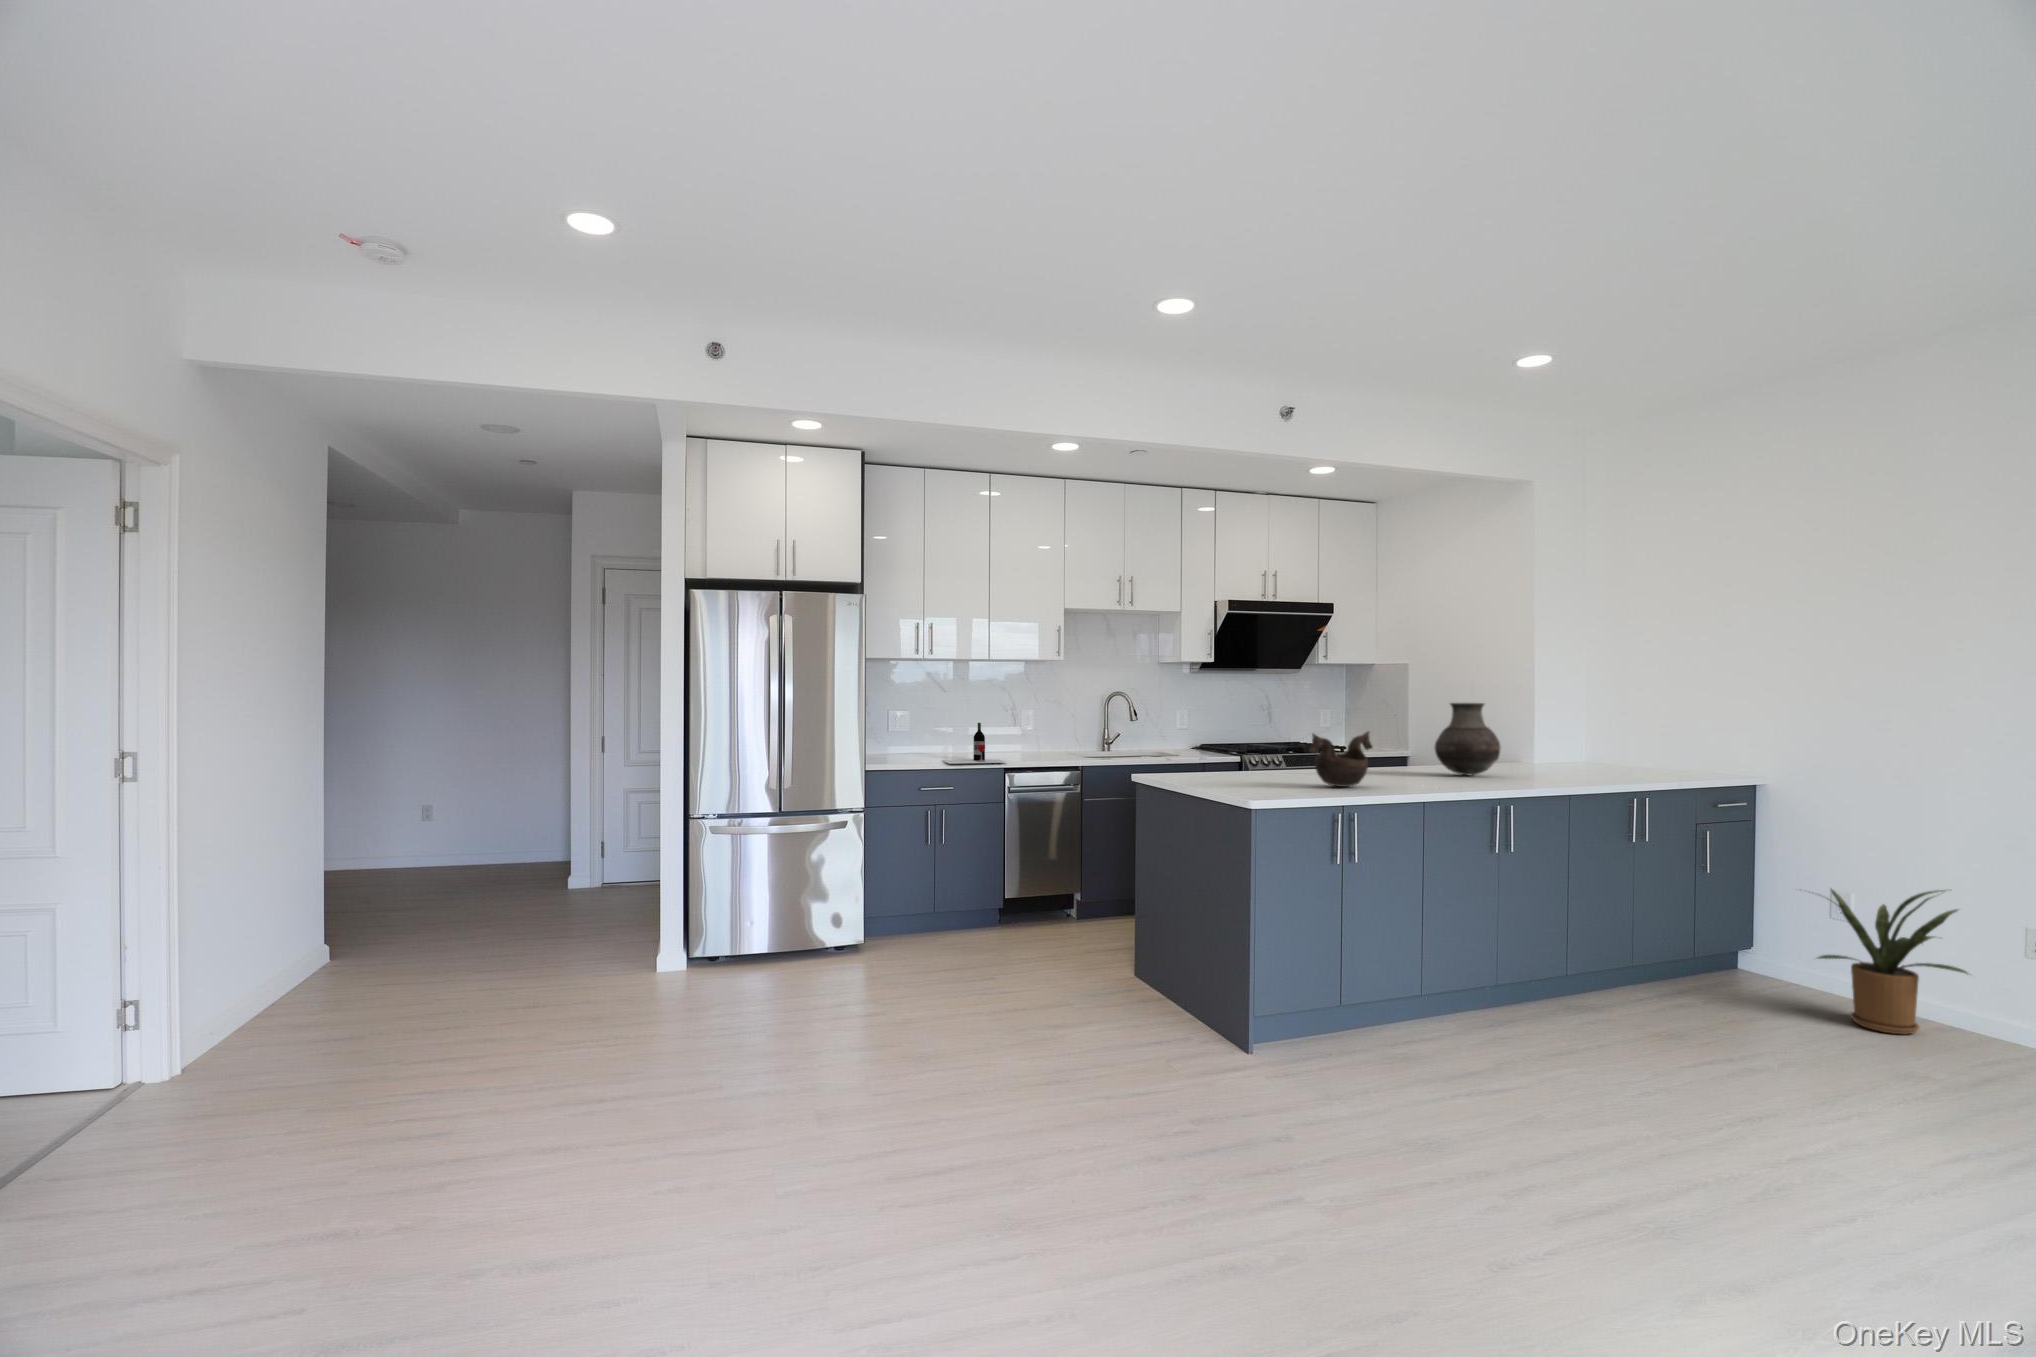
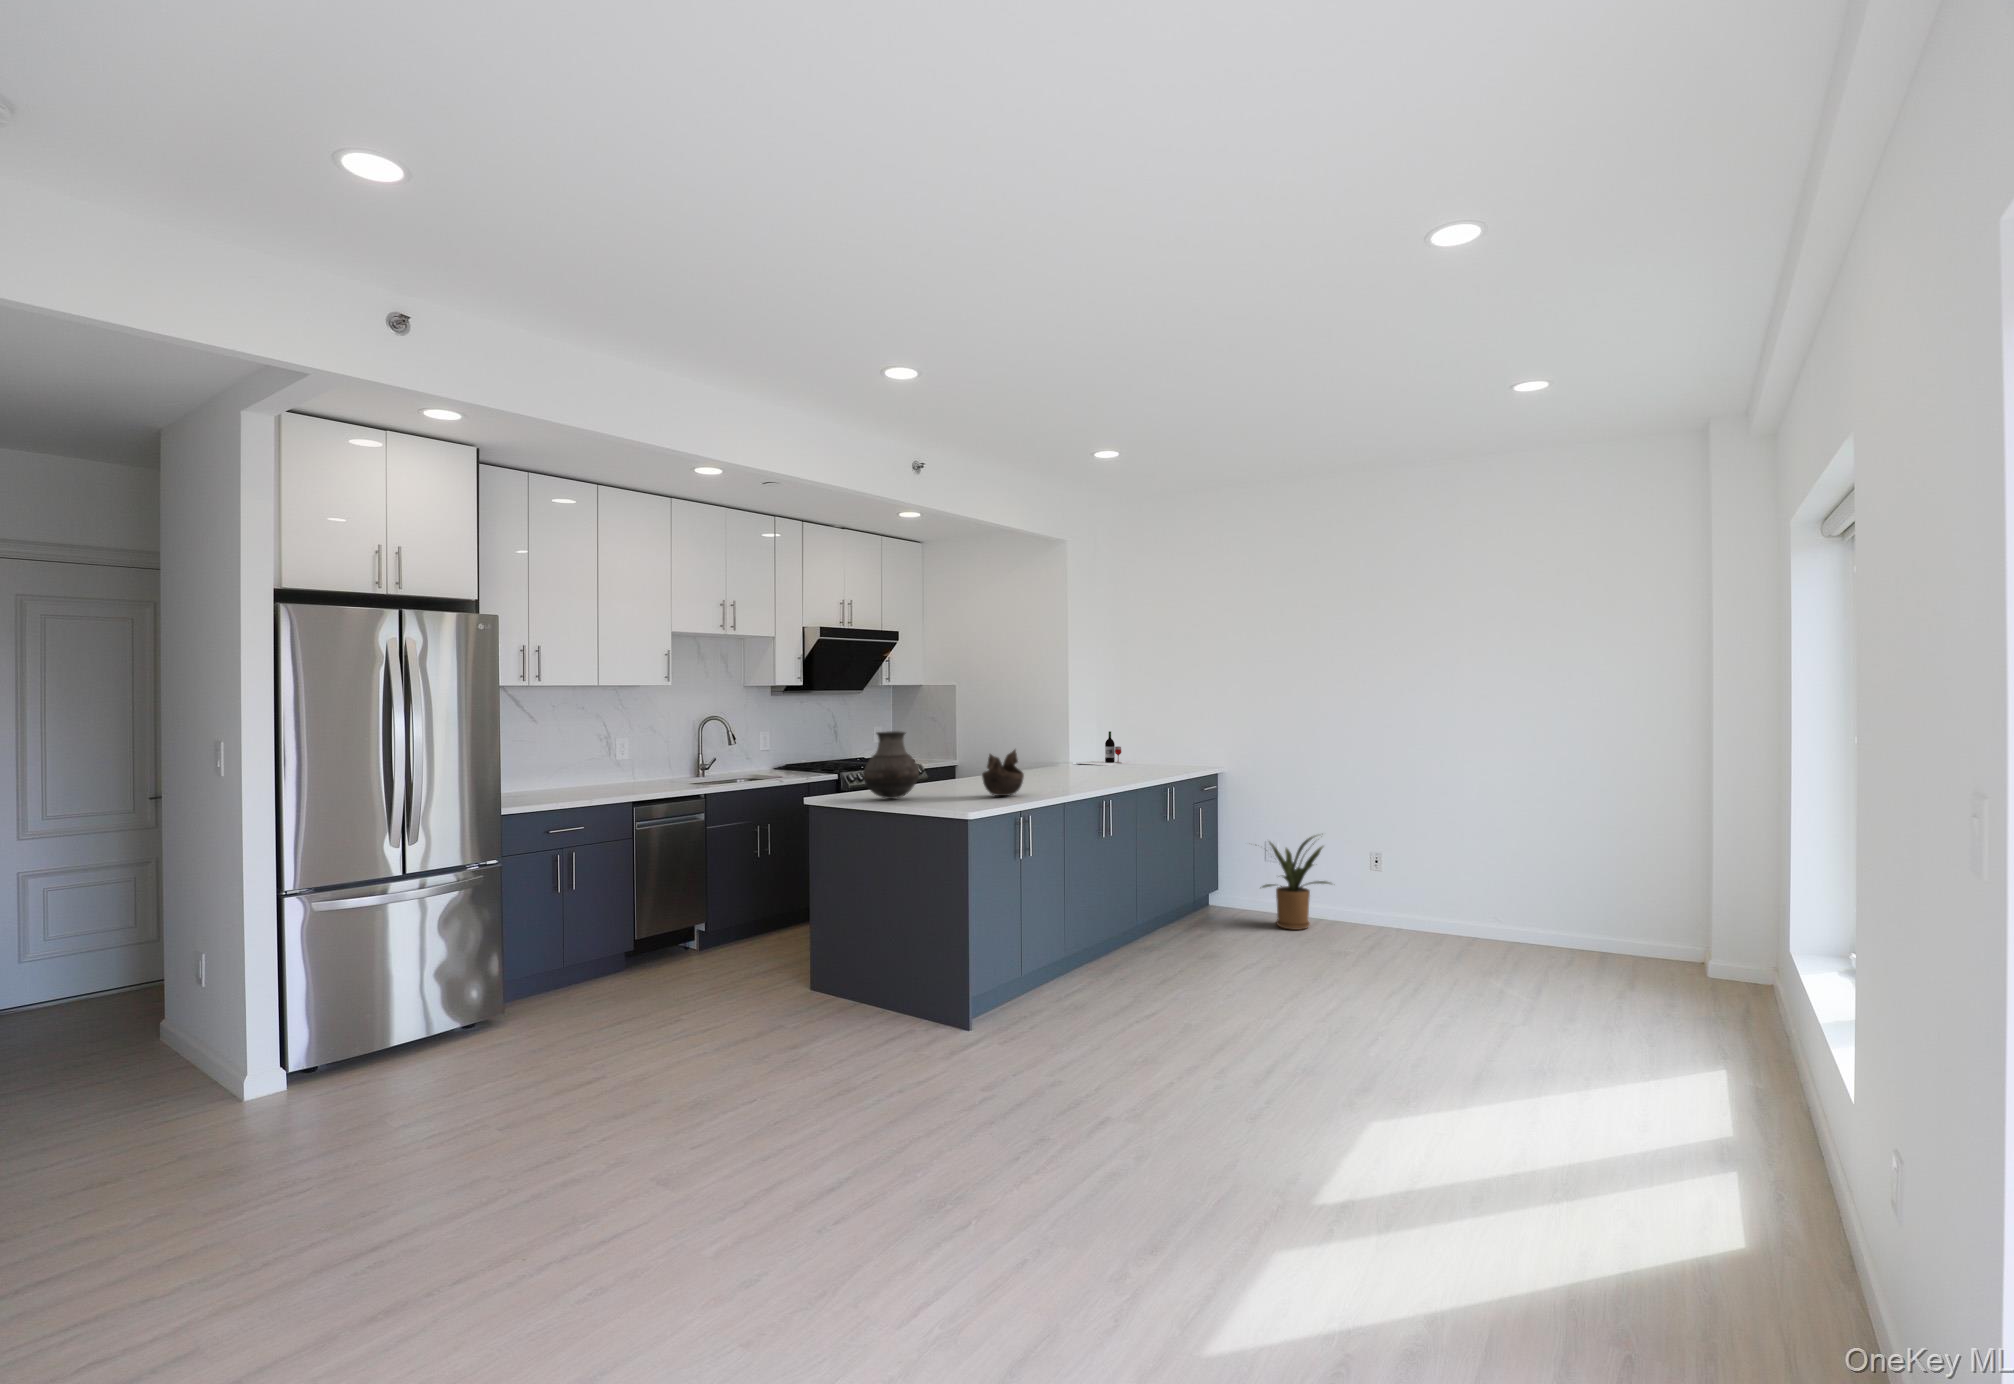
vase: present [1435,703,1500,775] -> present [863,731,919,799]
wine bottle: present [943,723,1006,764] -> present [1078,731,1123,765]

